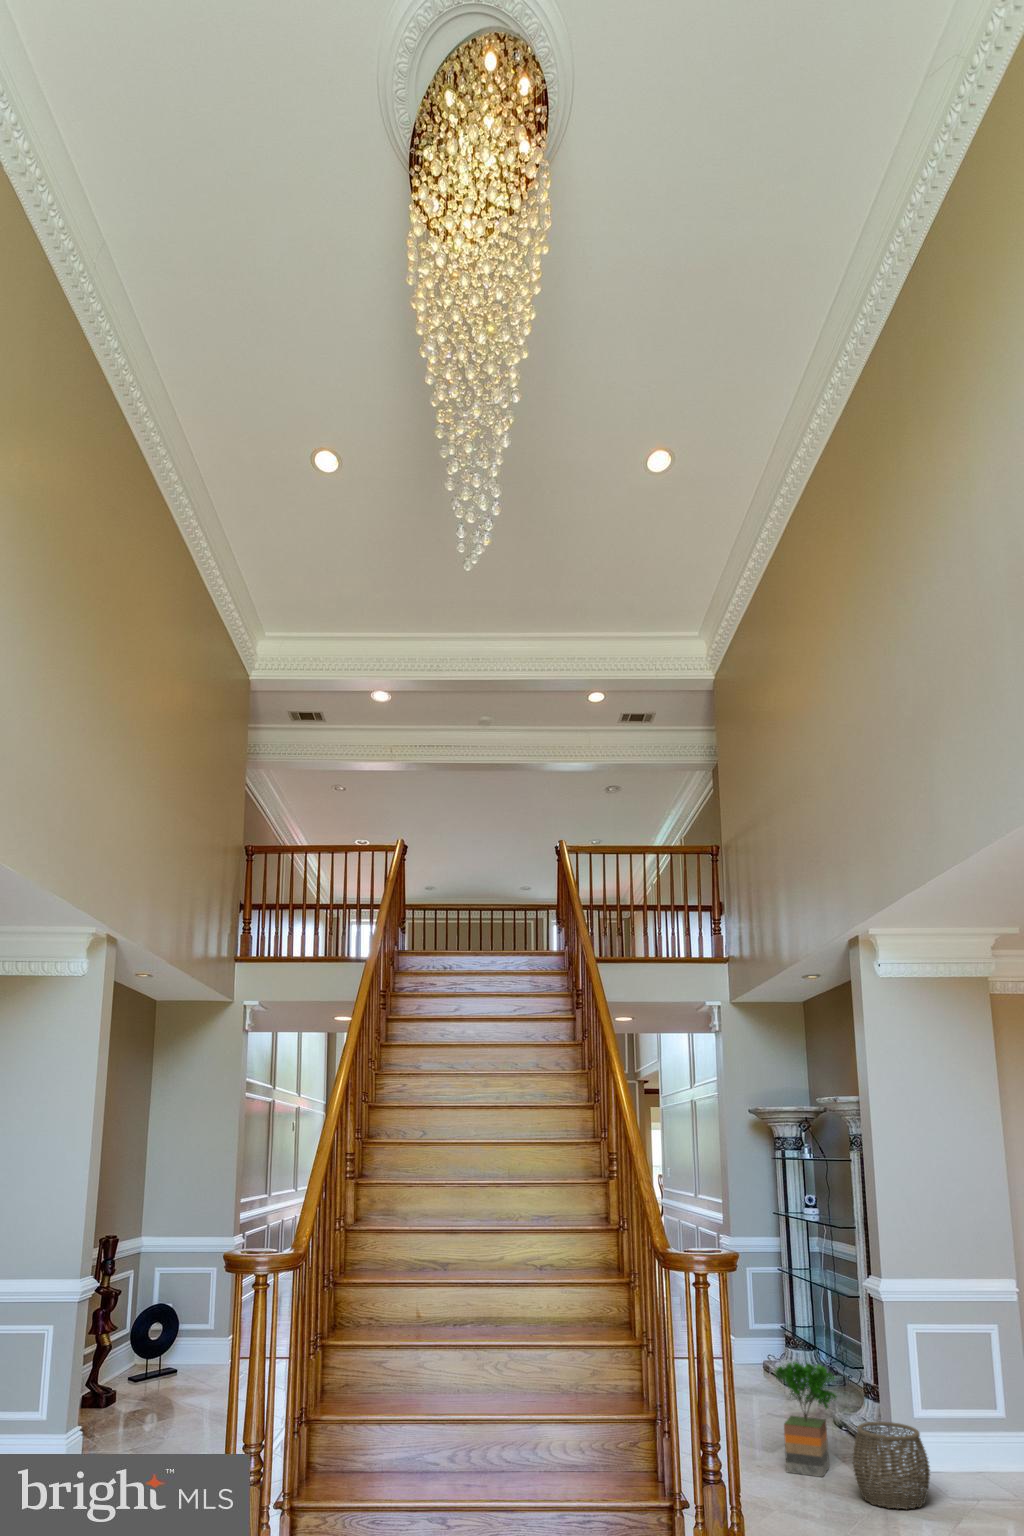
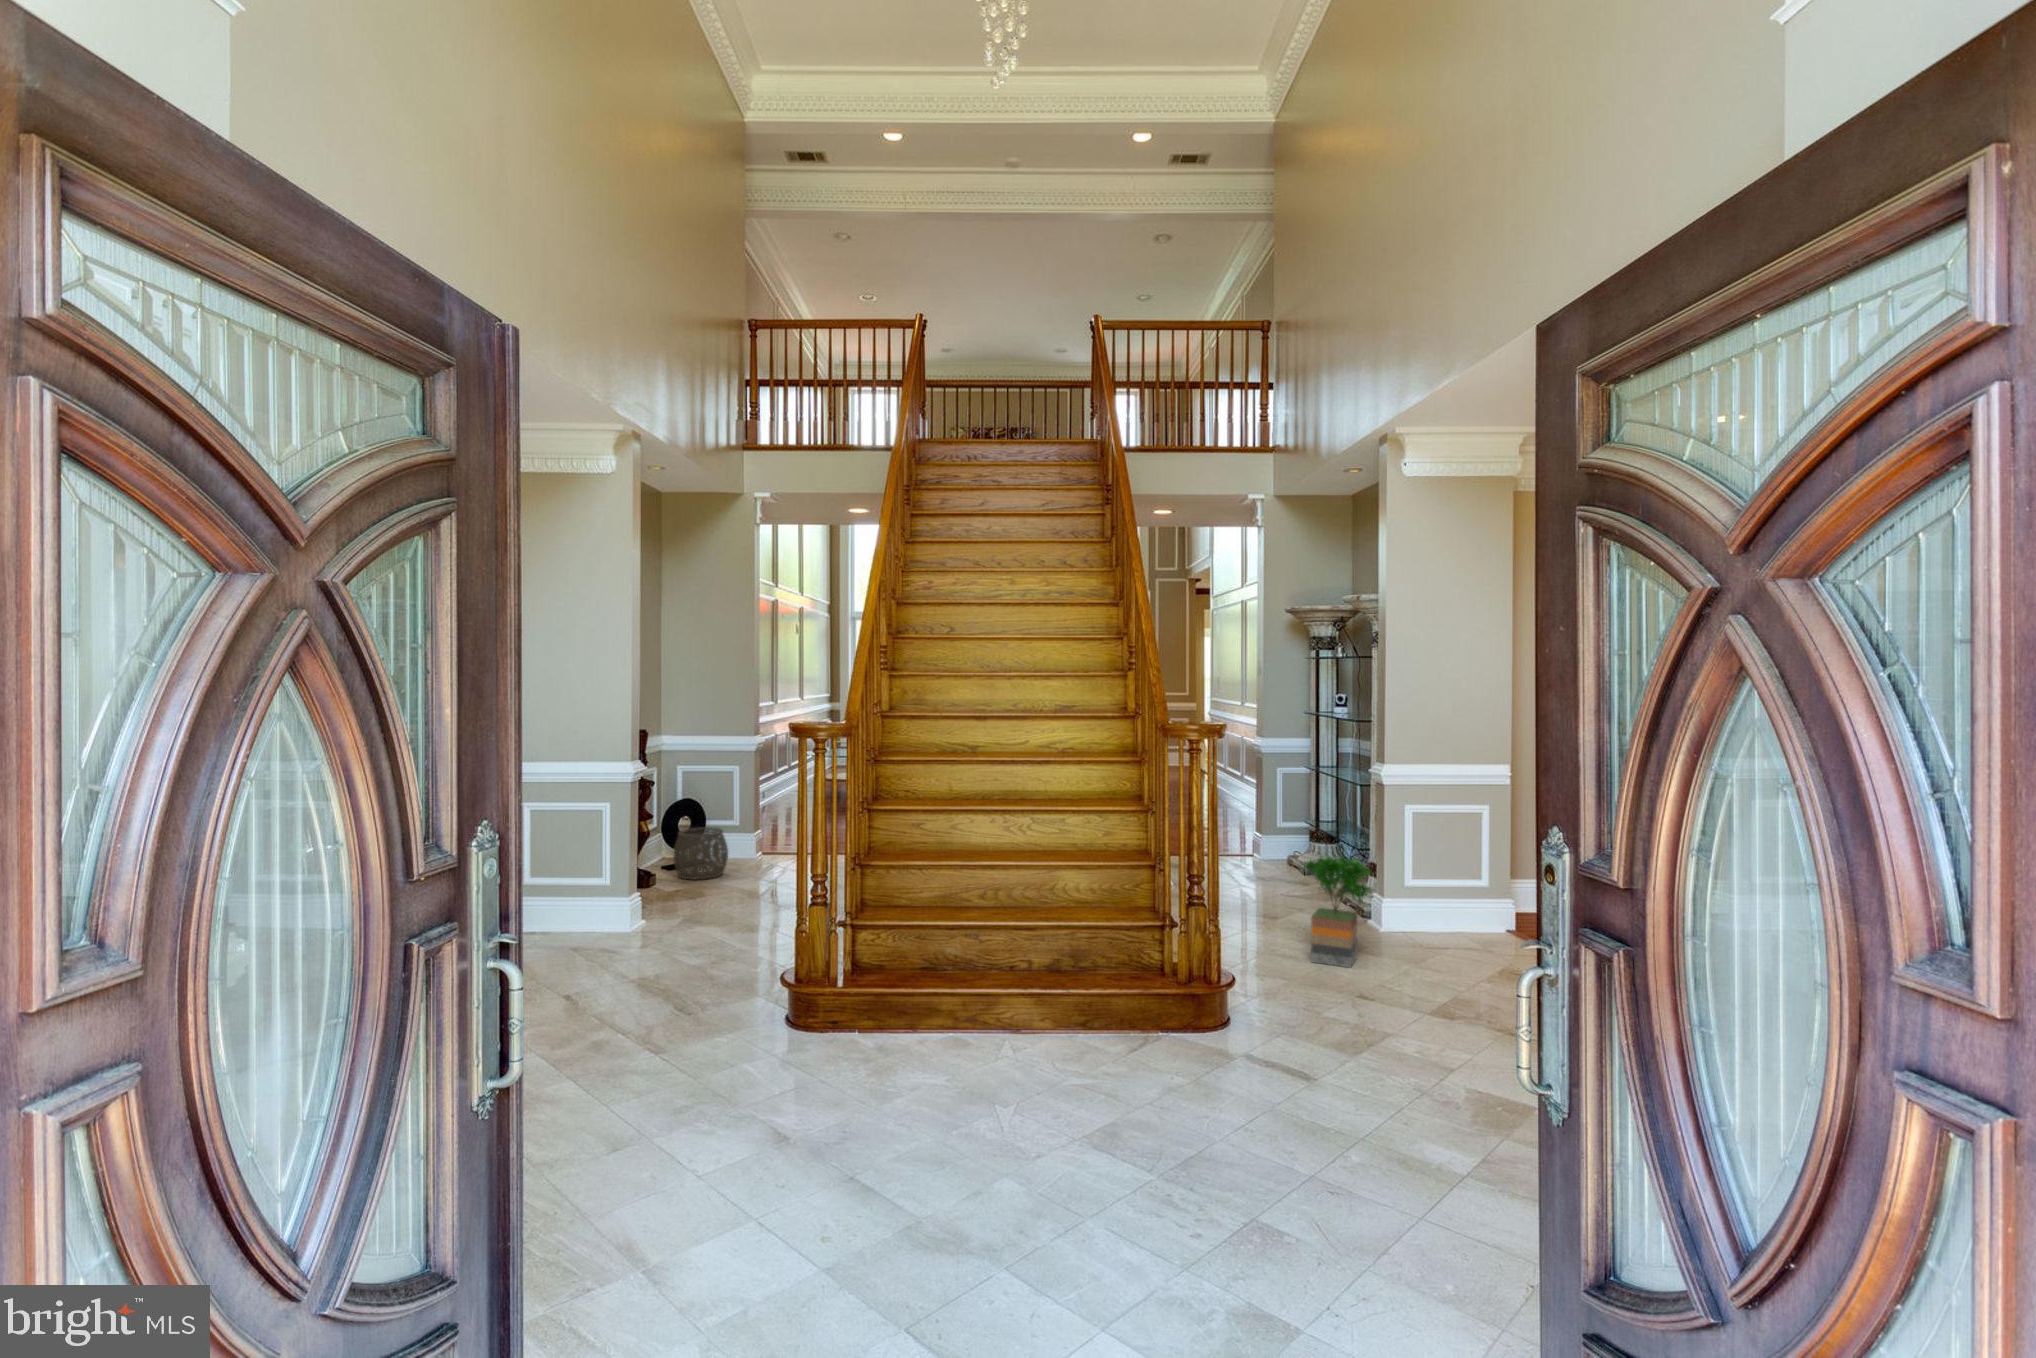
woven basket: present [852,1422,930,1509] -> present [674,827,728,880]

